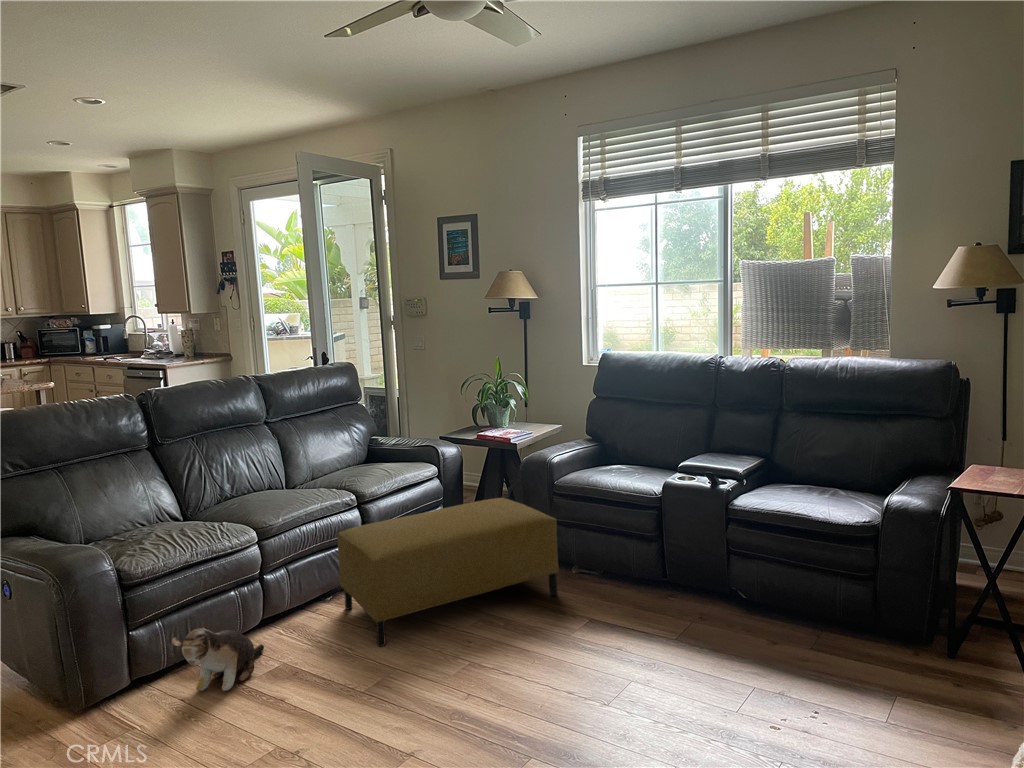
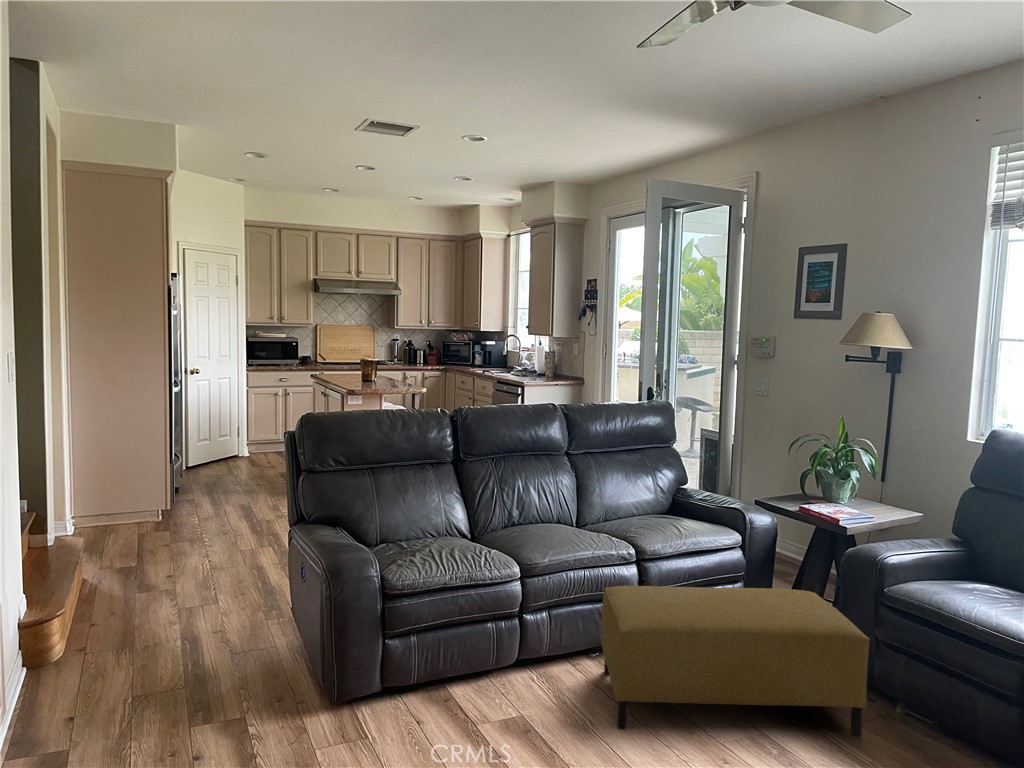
plush toy: present [172,627,264,691] -> none [411,653,508,724]

